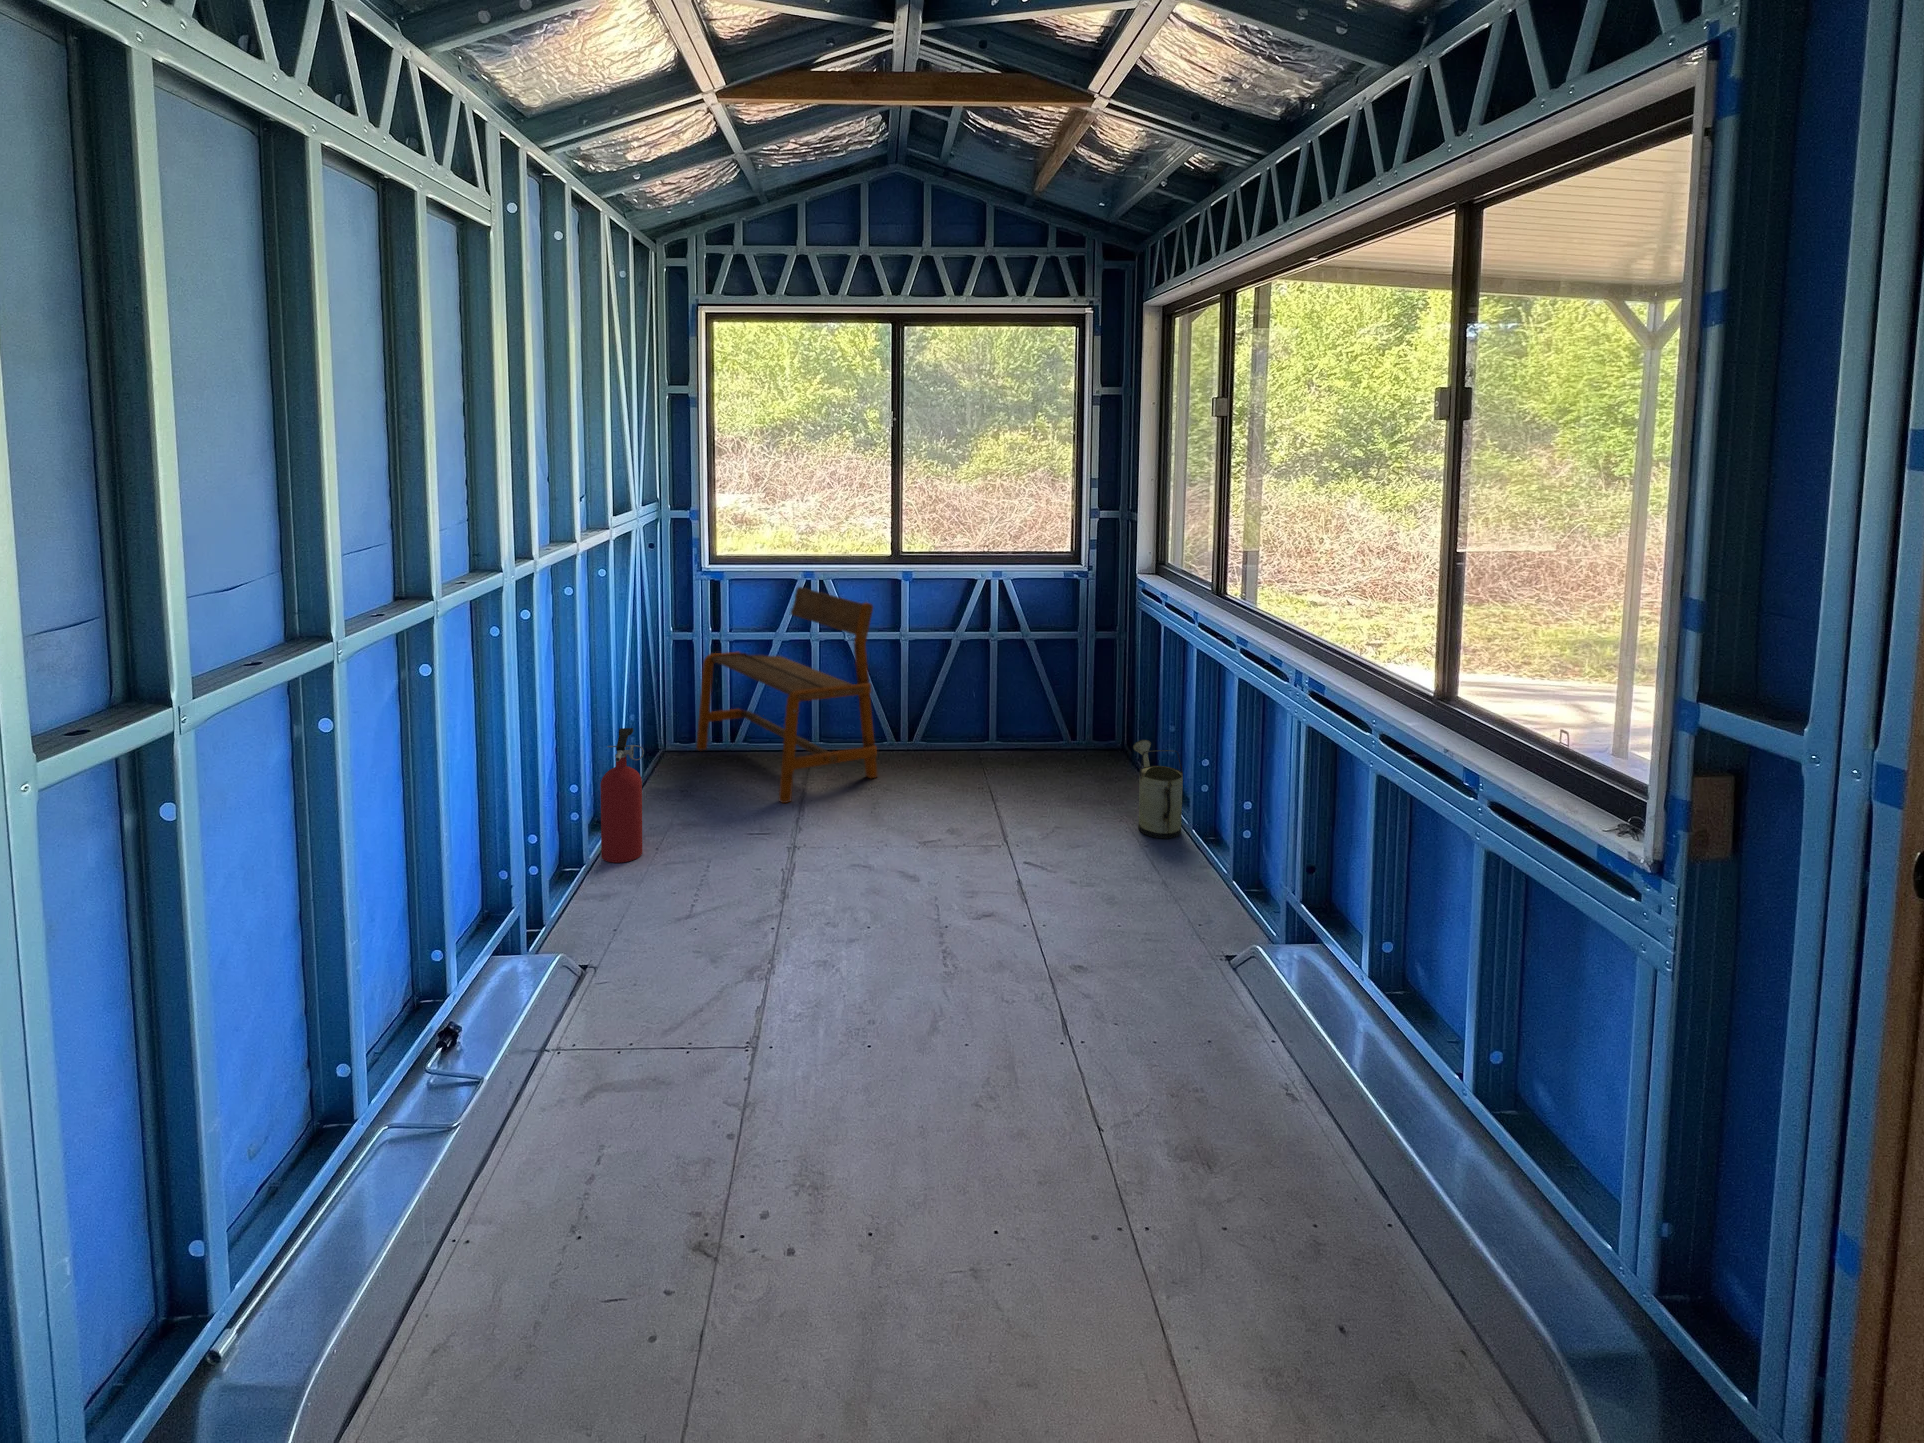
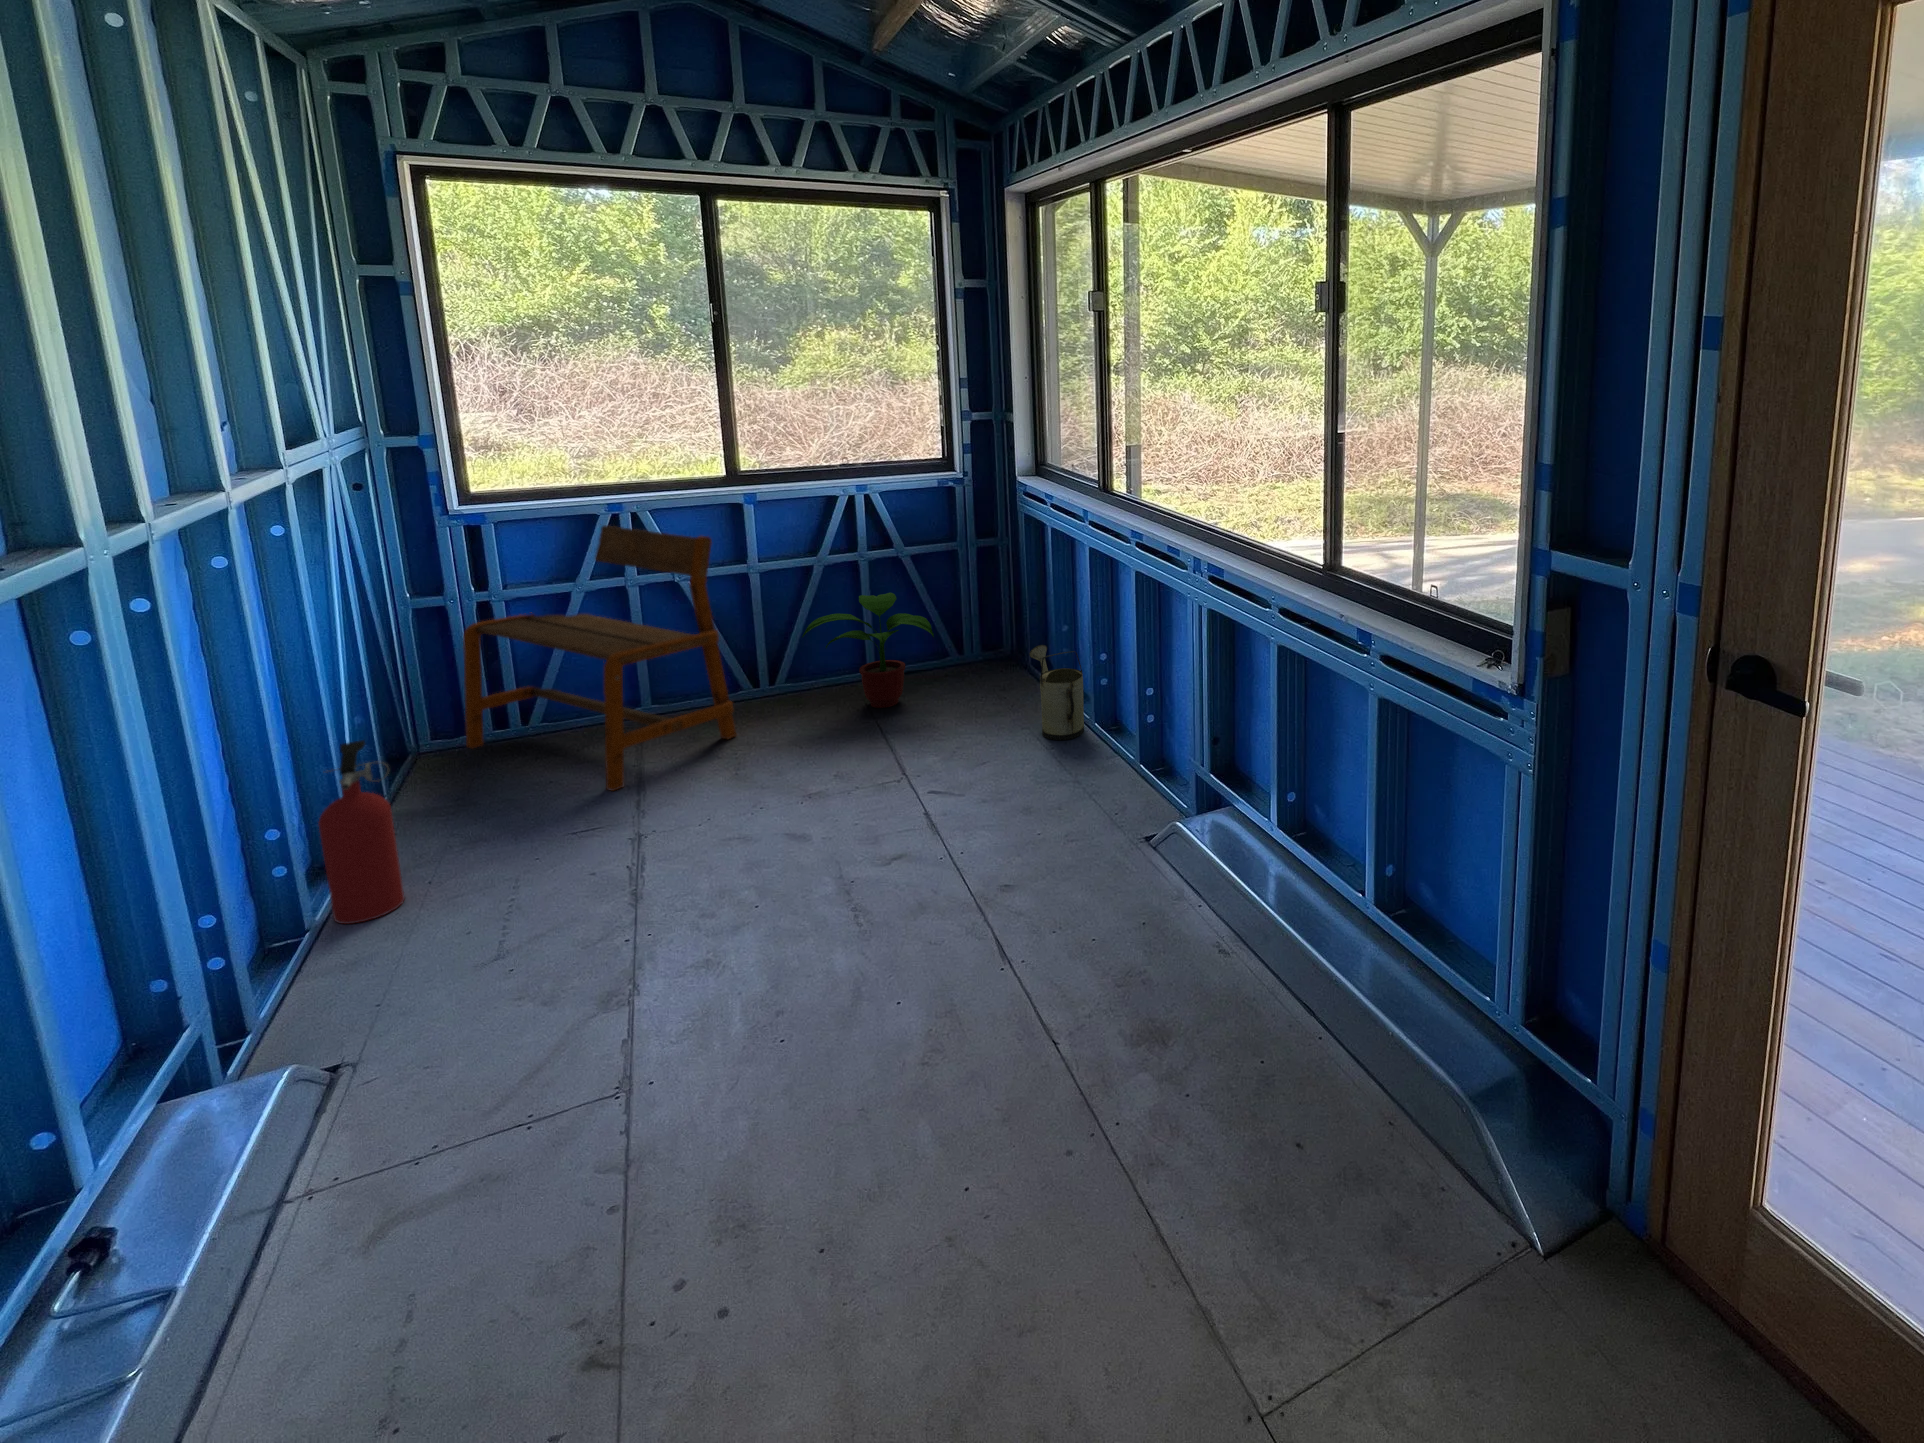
potted plant: none [936,670,1047,775] -> present [802,593,934,708]

